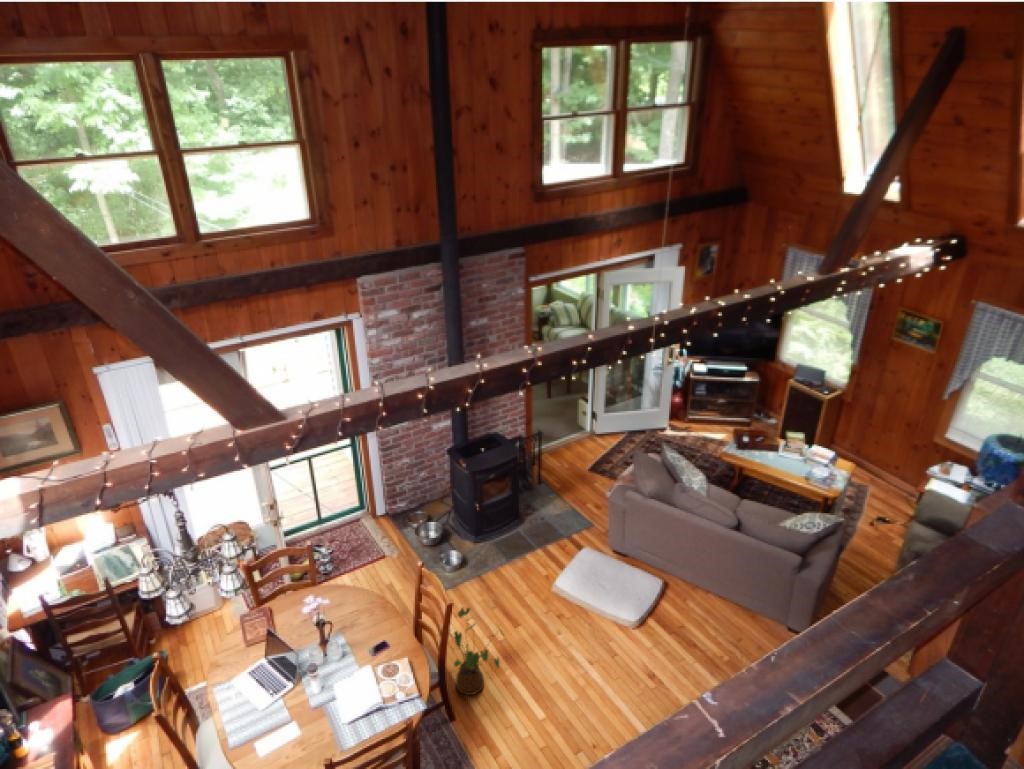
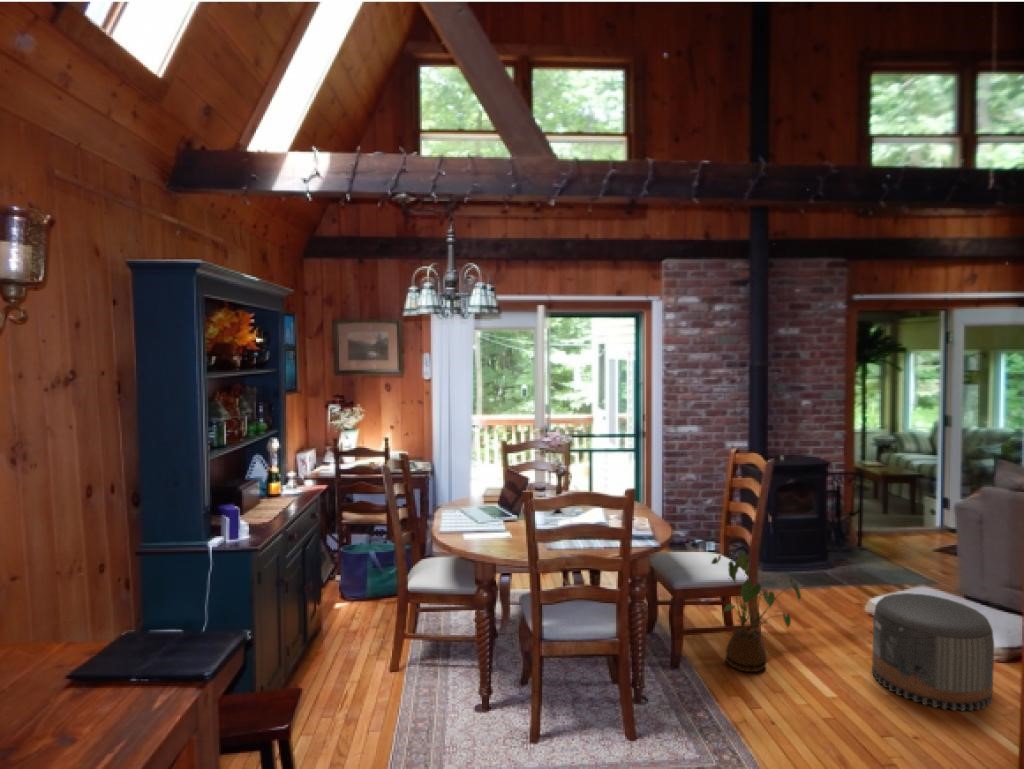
pouf: none [550,603,618,689] -> present [872,593,994,711]

